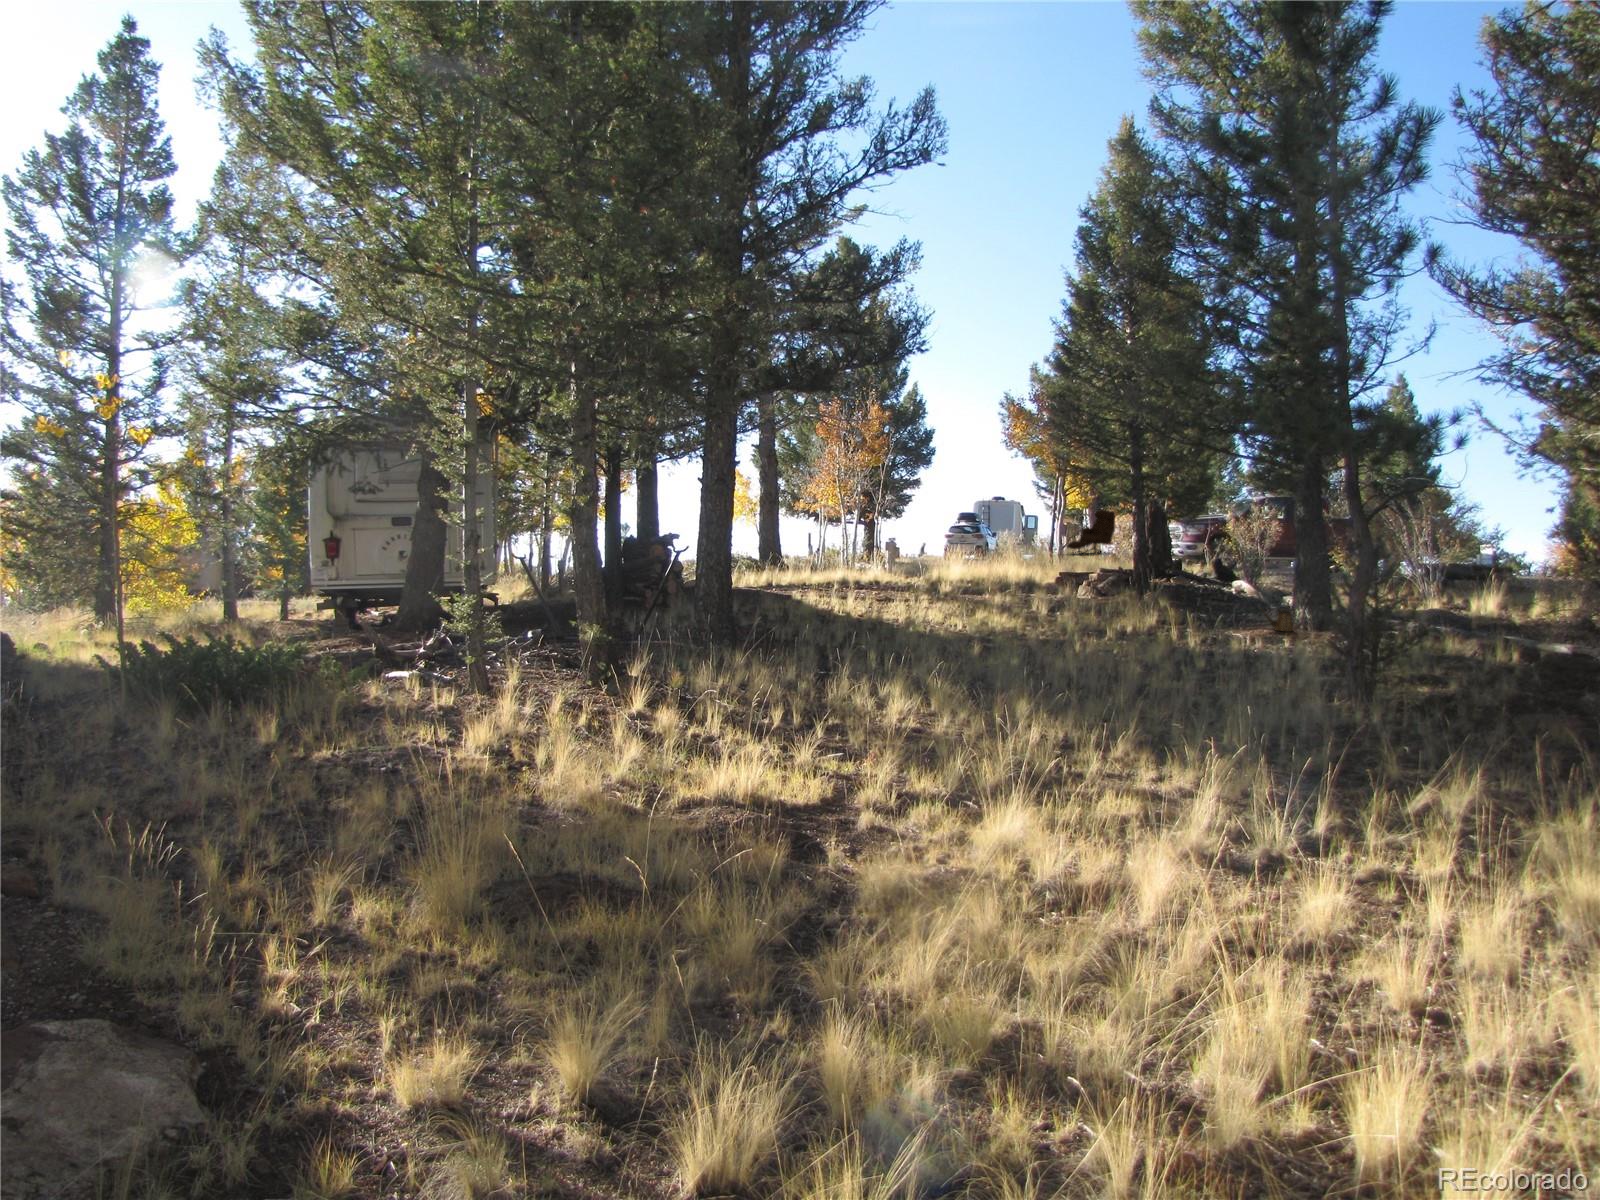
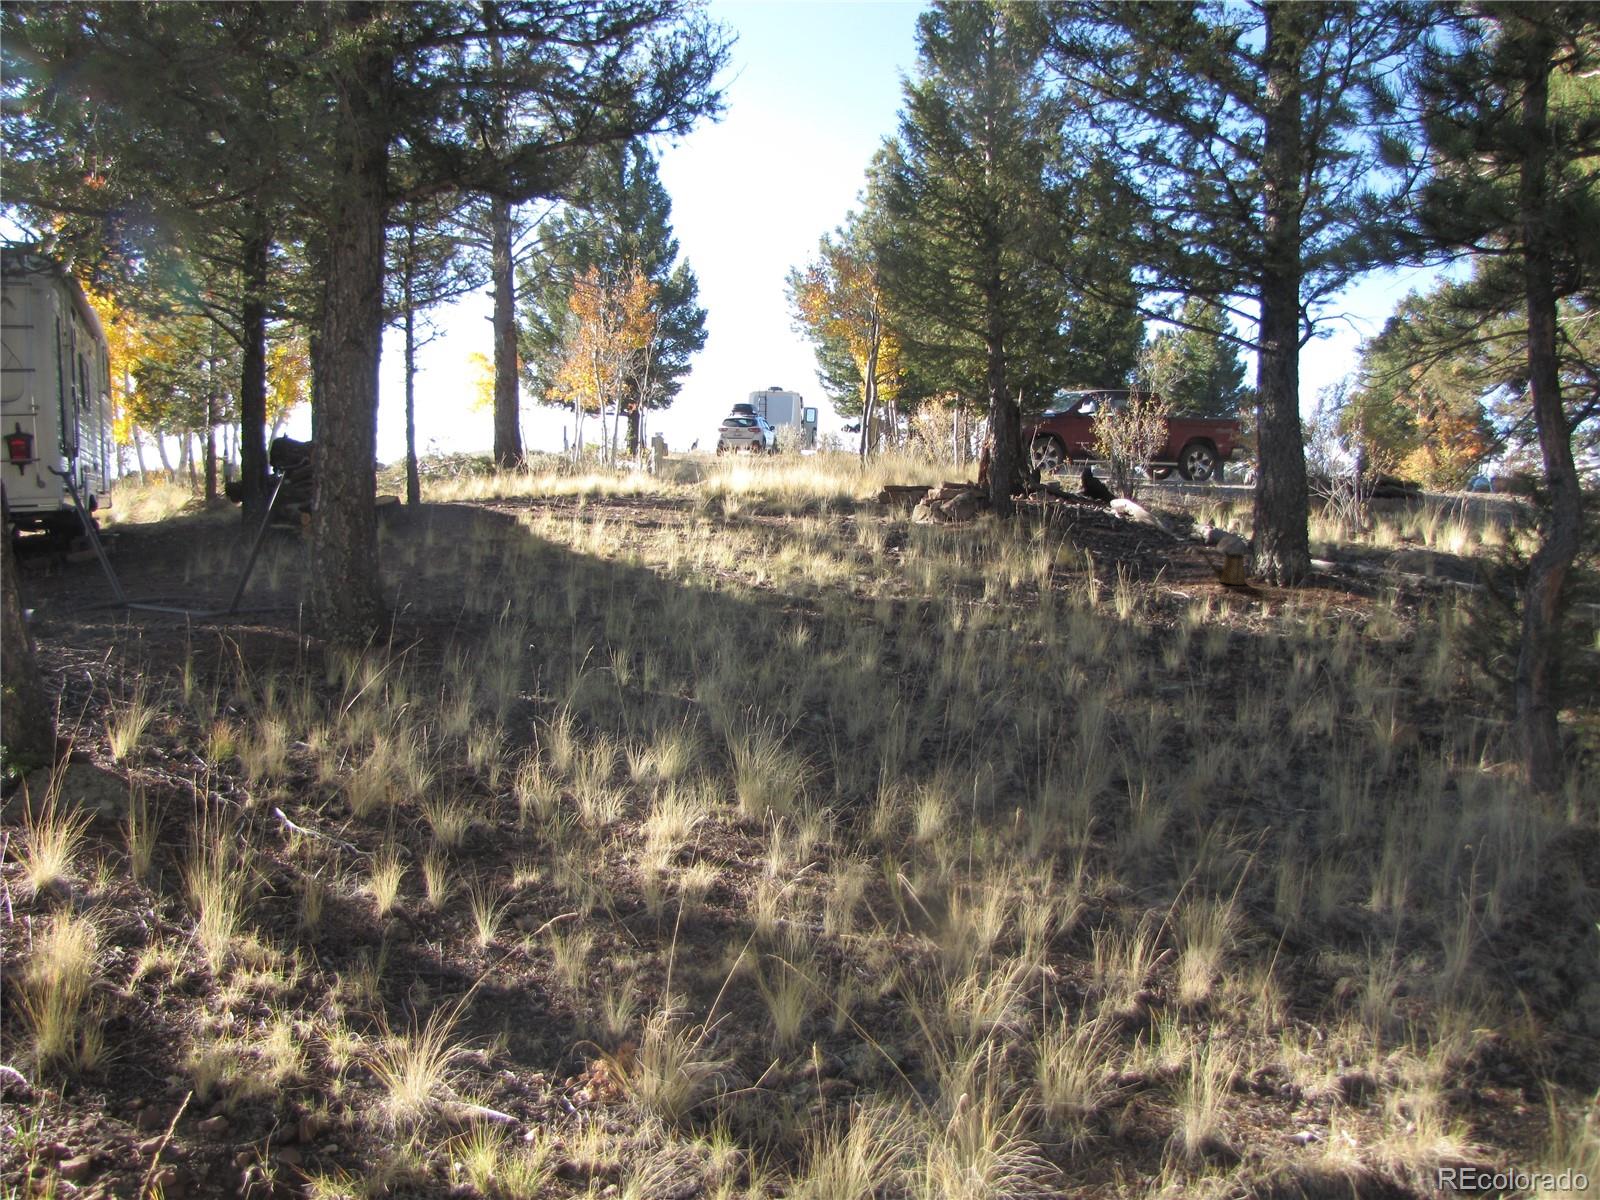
lounge chair: present [1067,510,1115,554] -> none [874,404,931,459]

